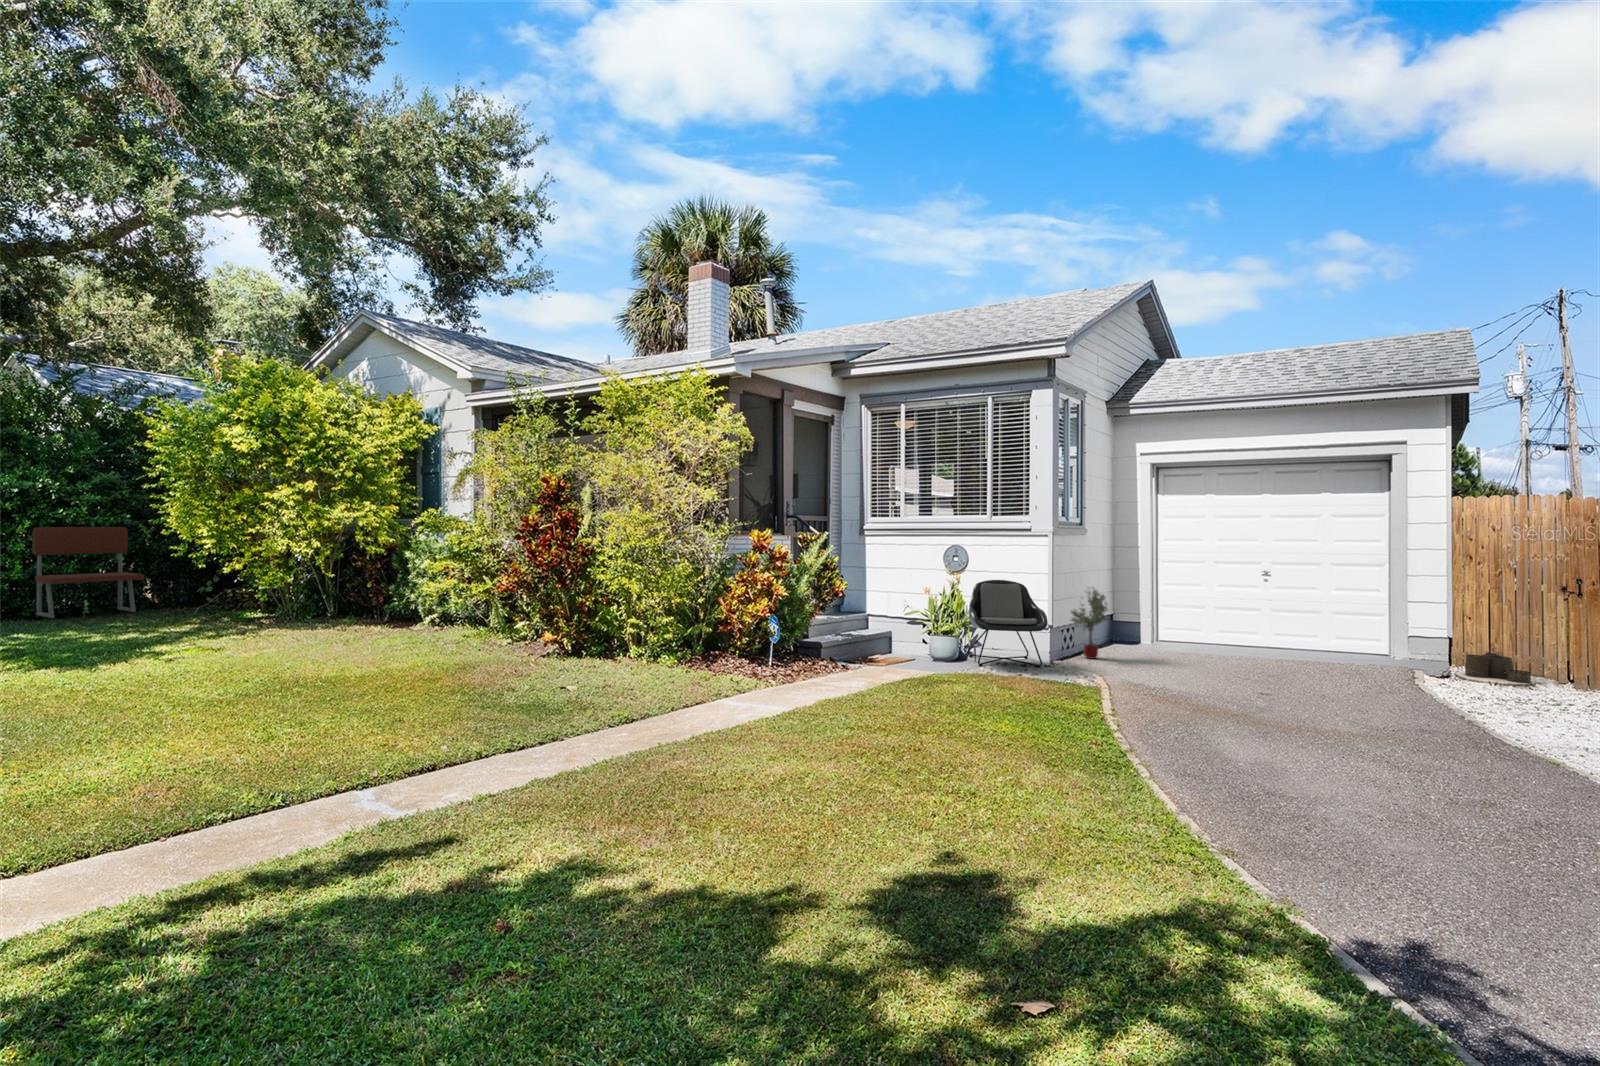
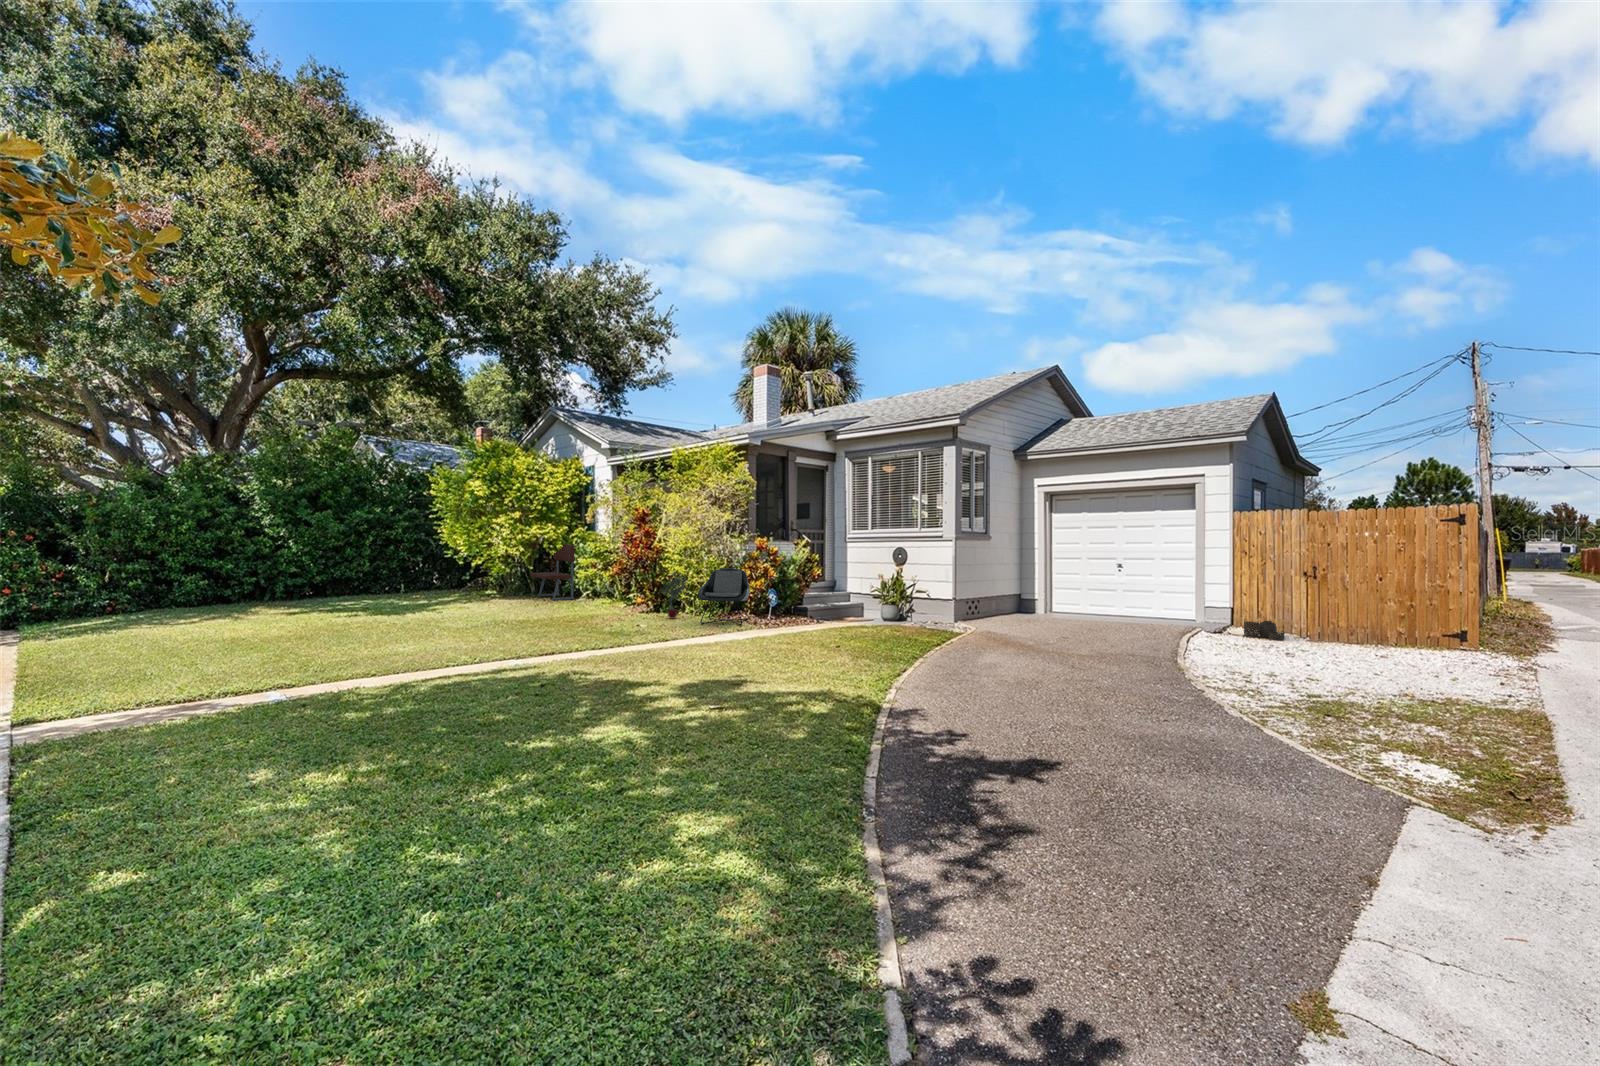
bench: present [33,527,144,618] -> present [530,544,575,601]
lounge chair: present [968,580,1048,667] -> present [698,568,749,625]
potted tree: present [1071,587,1107,659] -> present [661,573,688,619]

